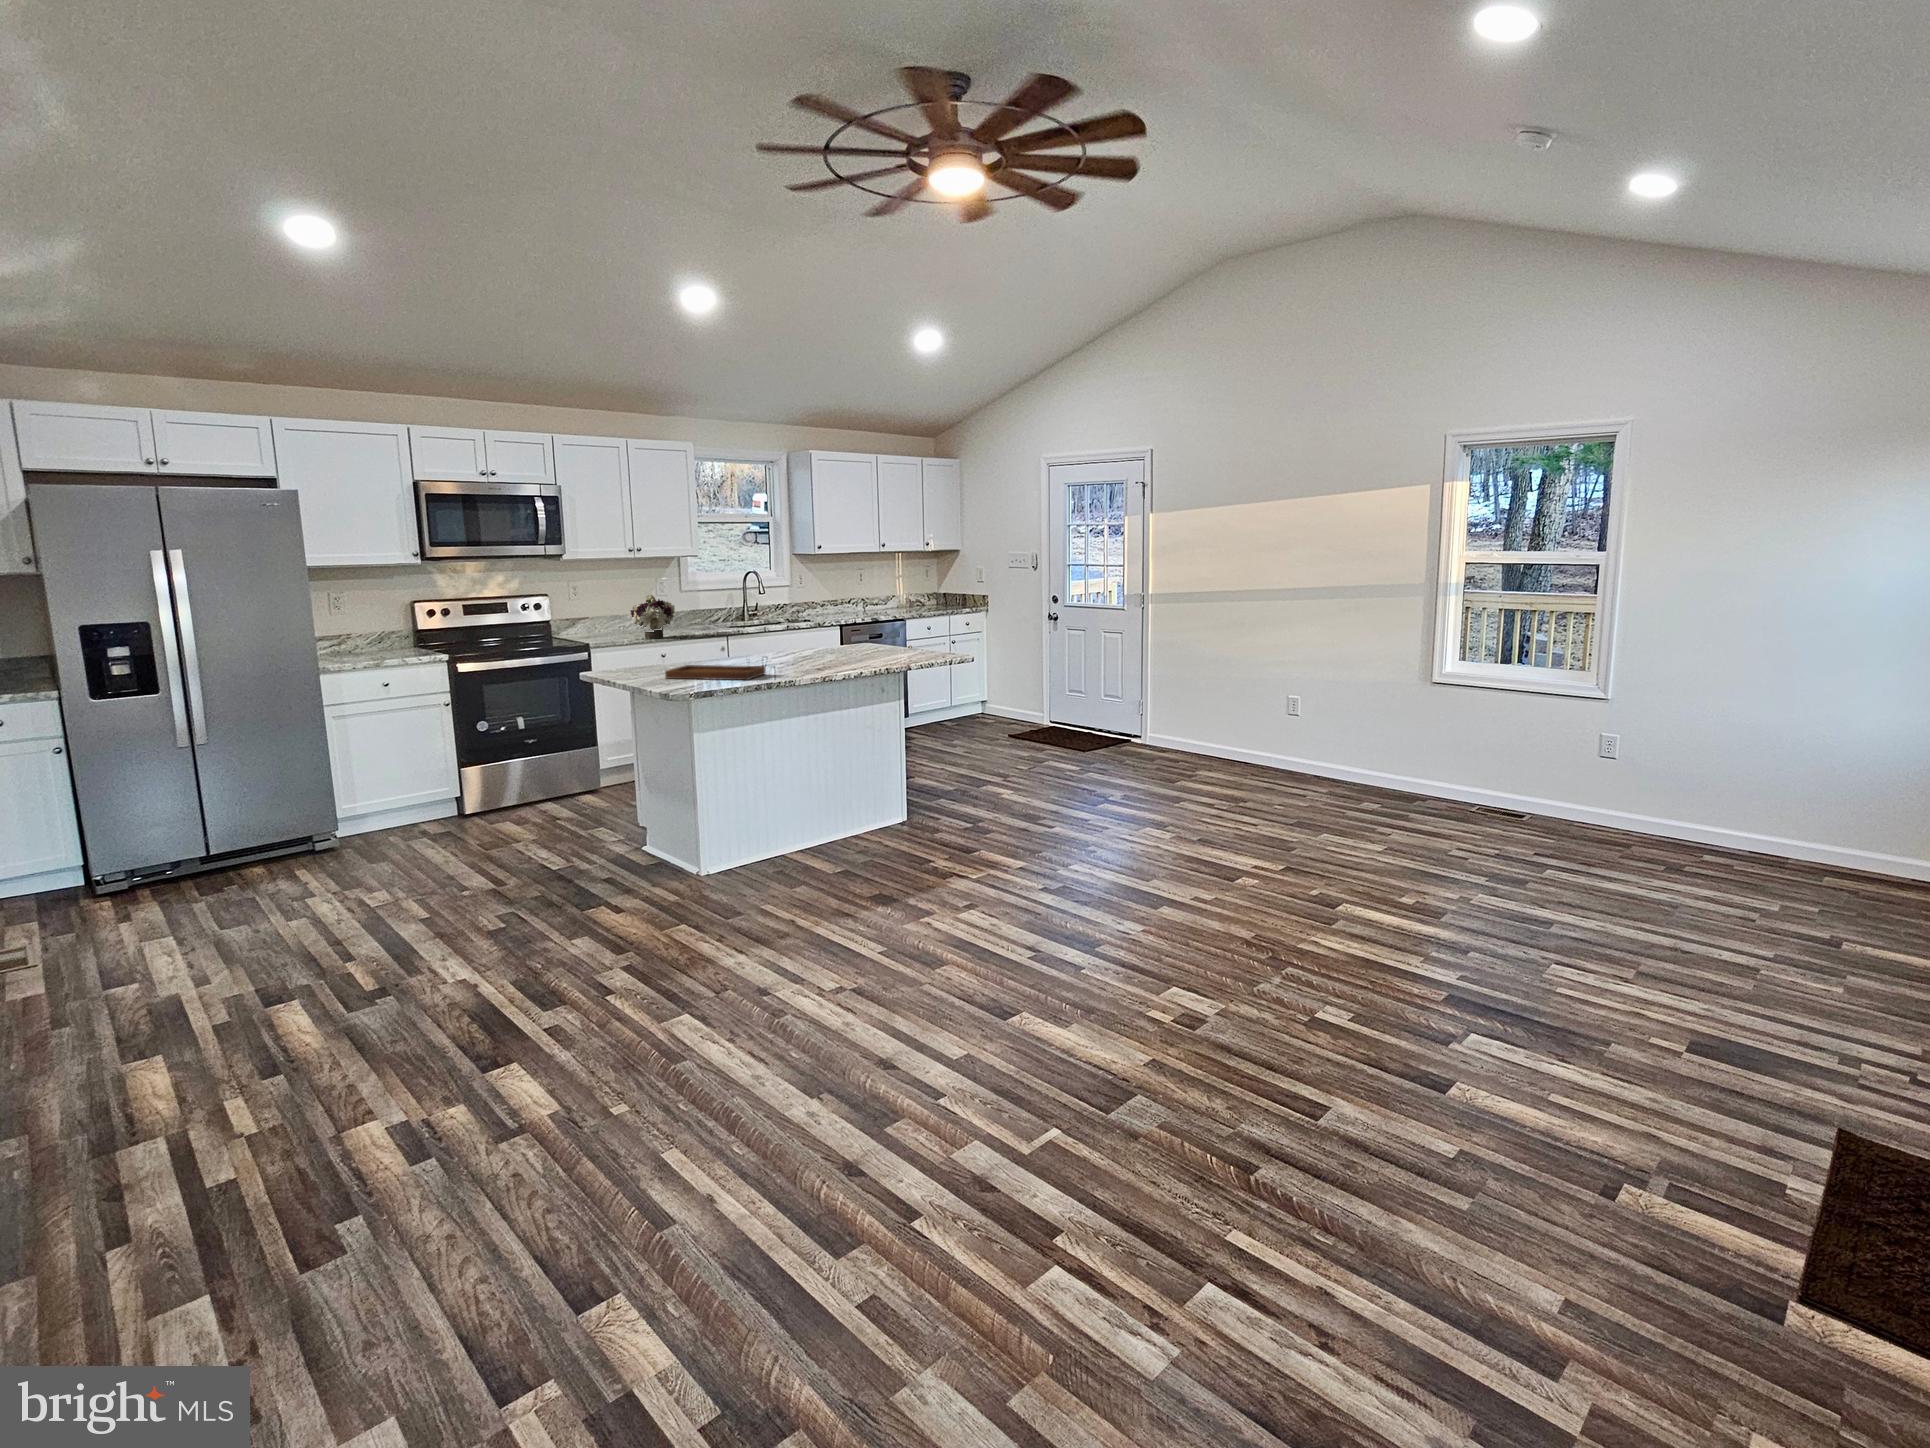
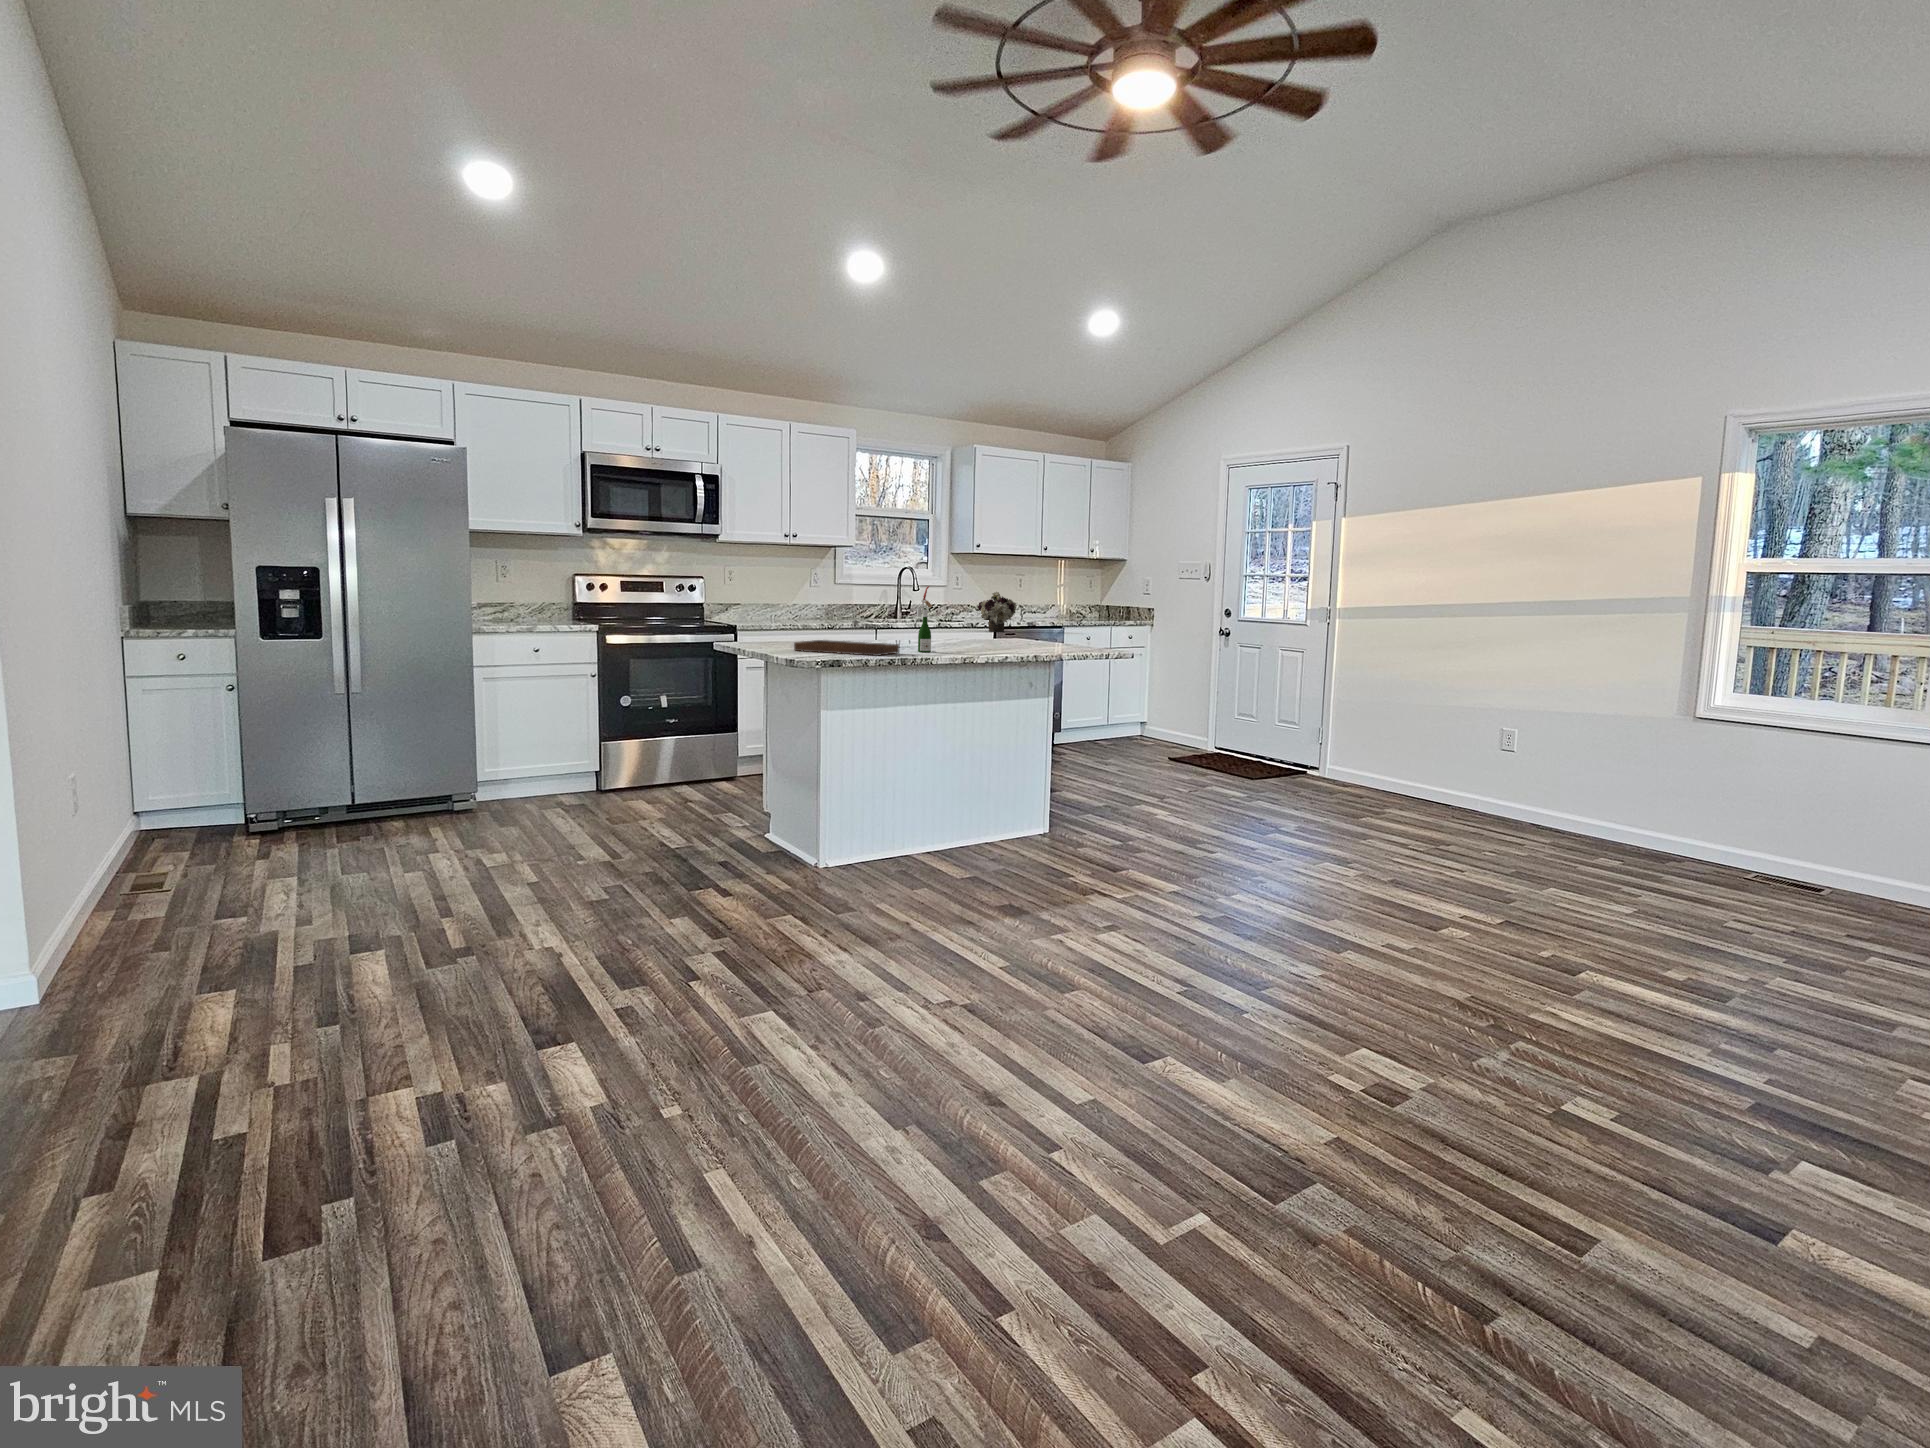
flower arrangement: present [630,594,675,639] -> present [977,592,1016,632]
wine bottle: none [779,610,799,670] -> present [917,586,936,652]

